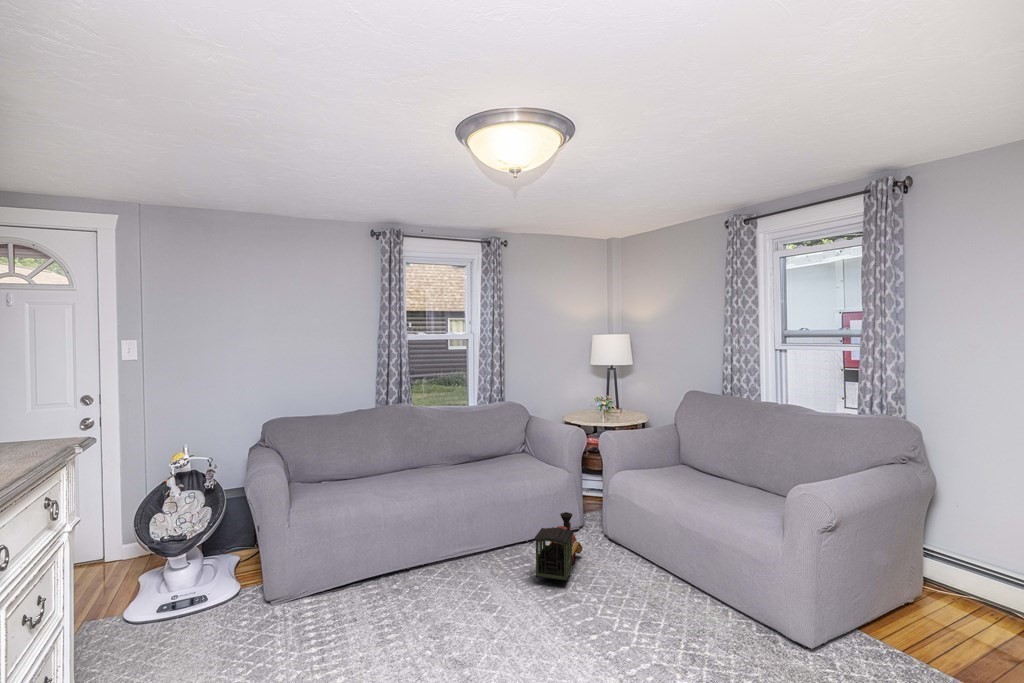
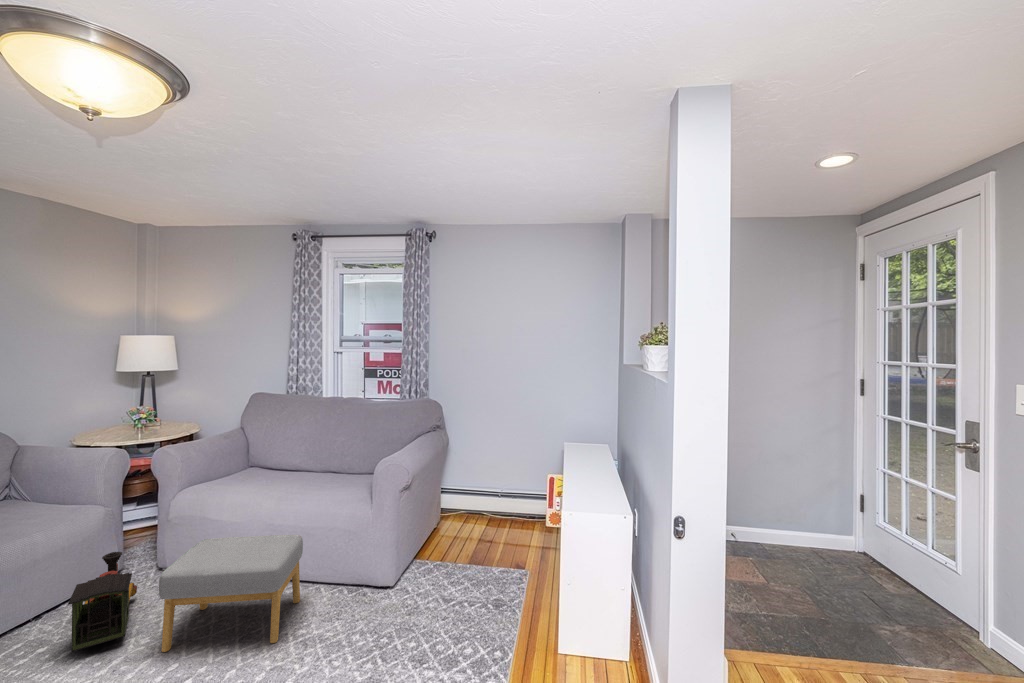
footstool: none [584,522,705,641] -> present [159,535,303,652]

